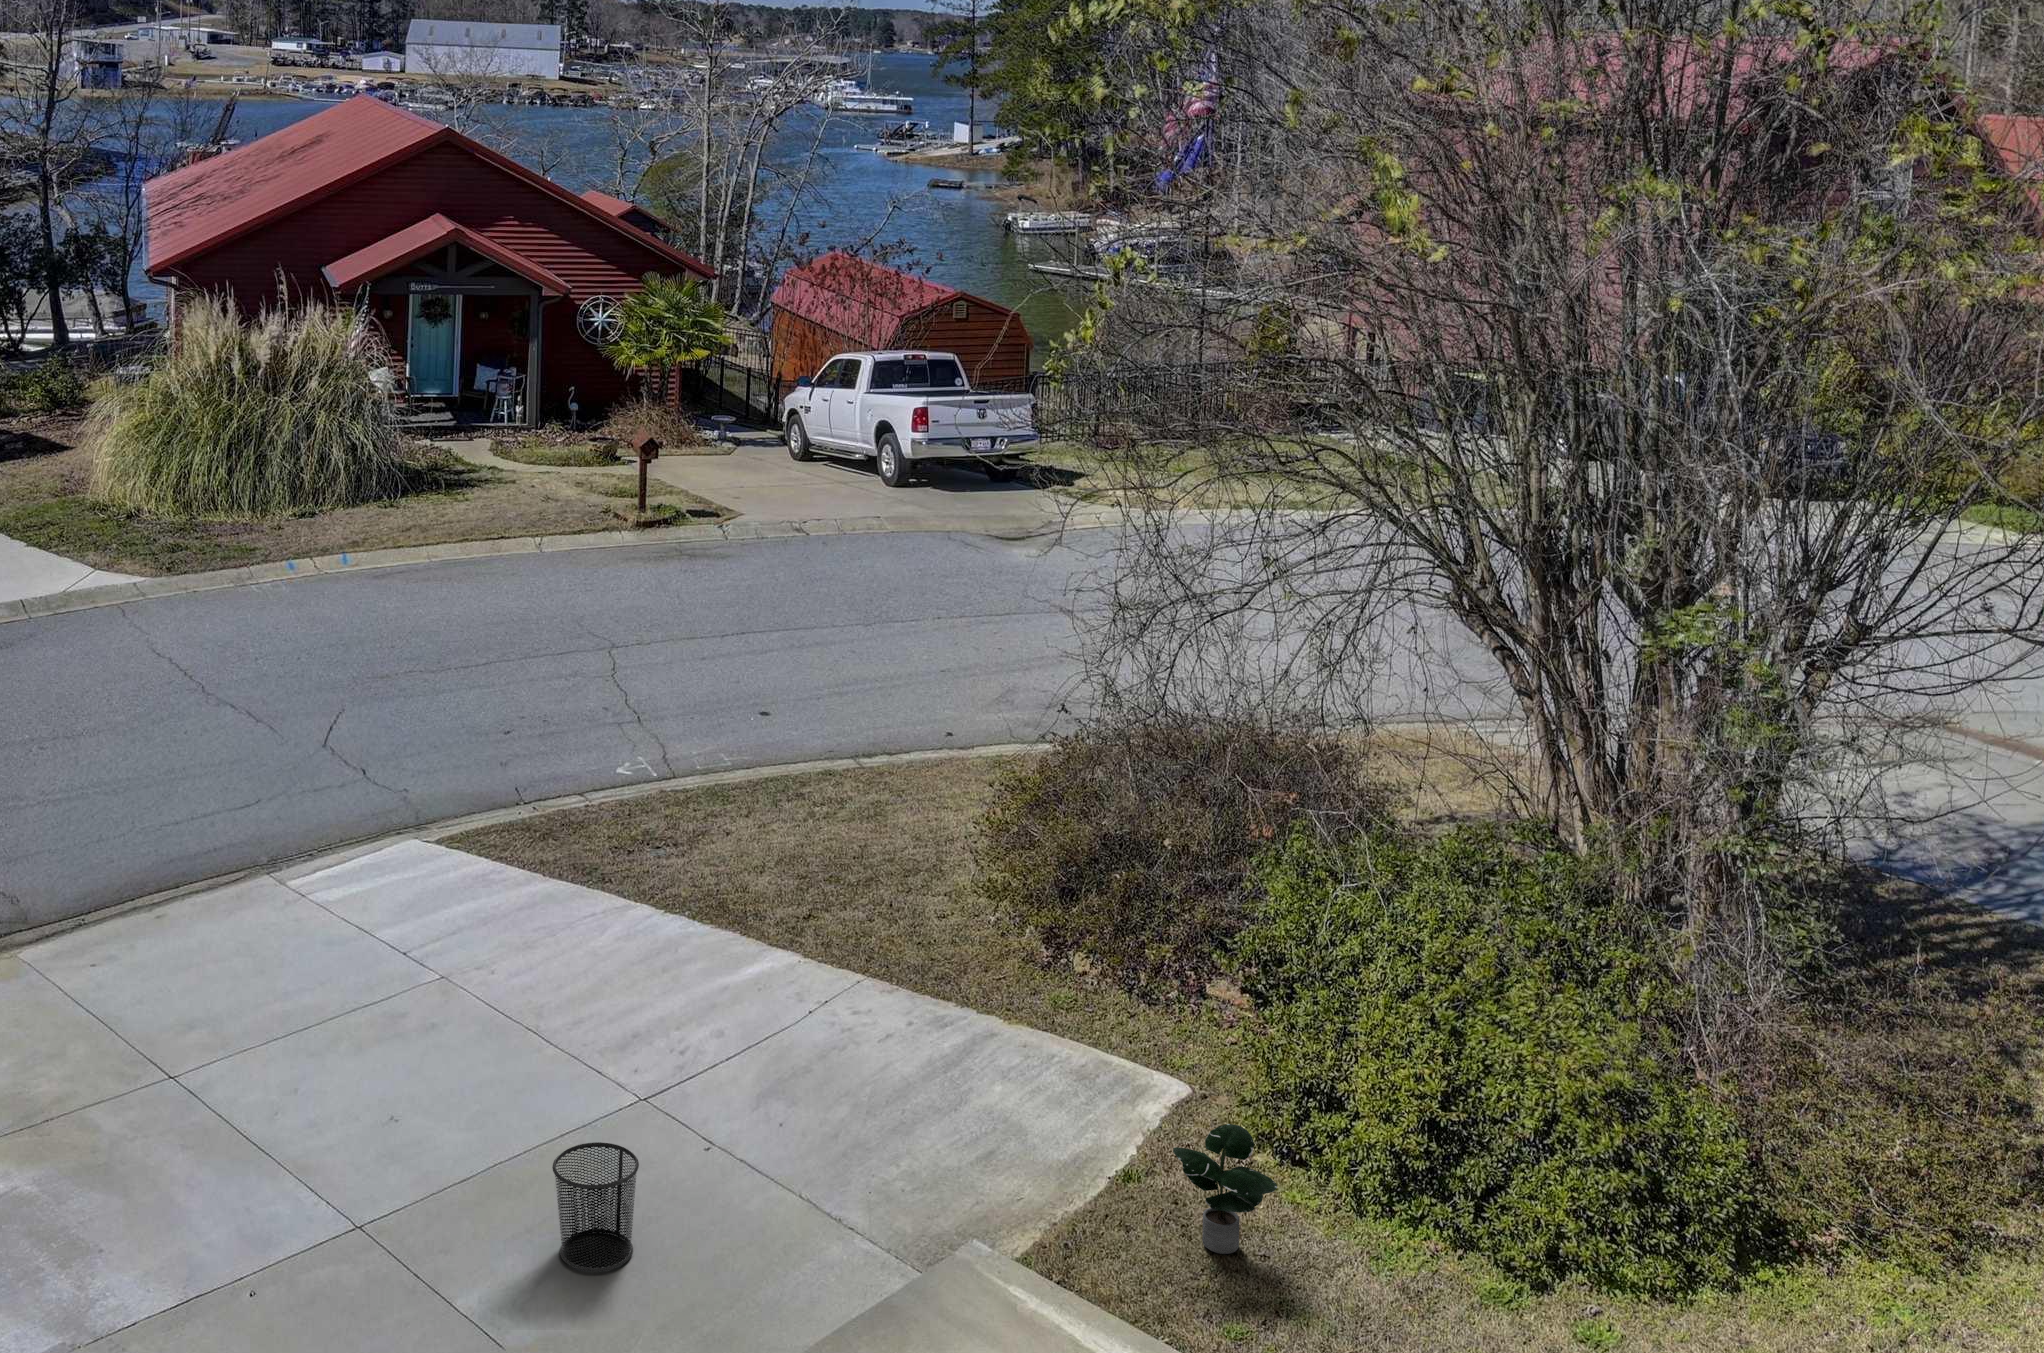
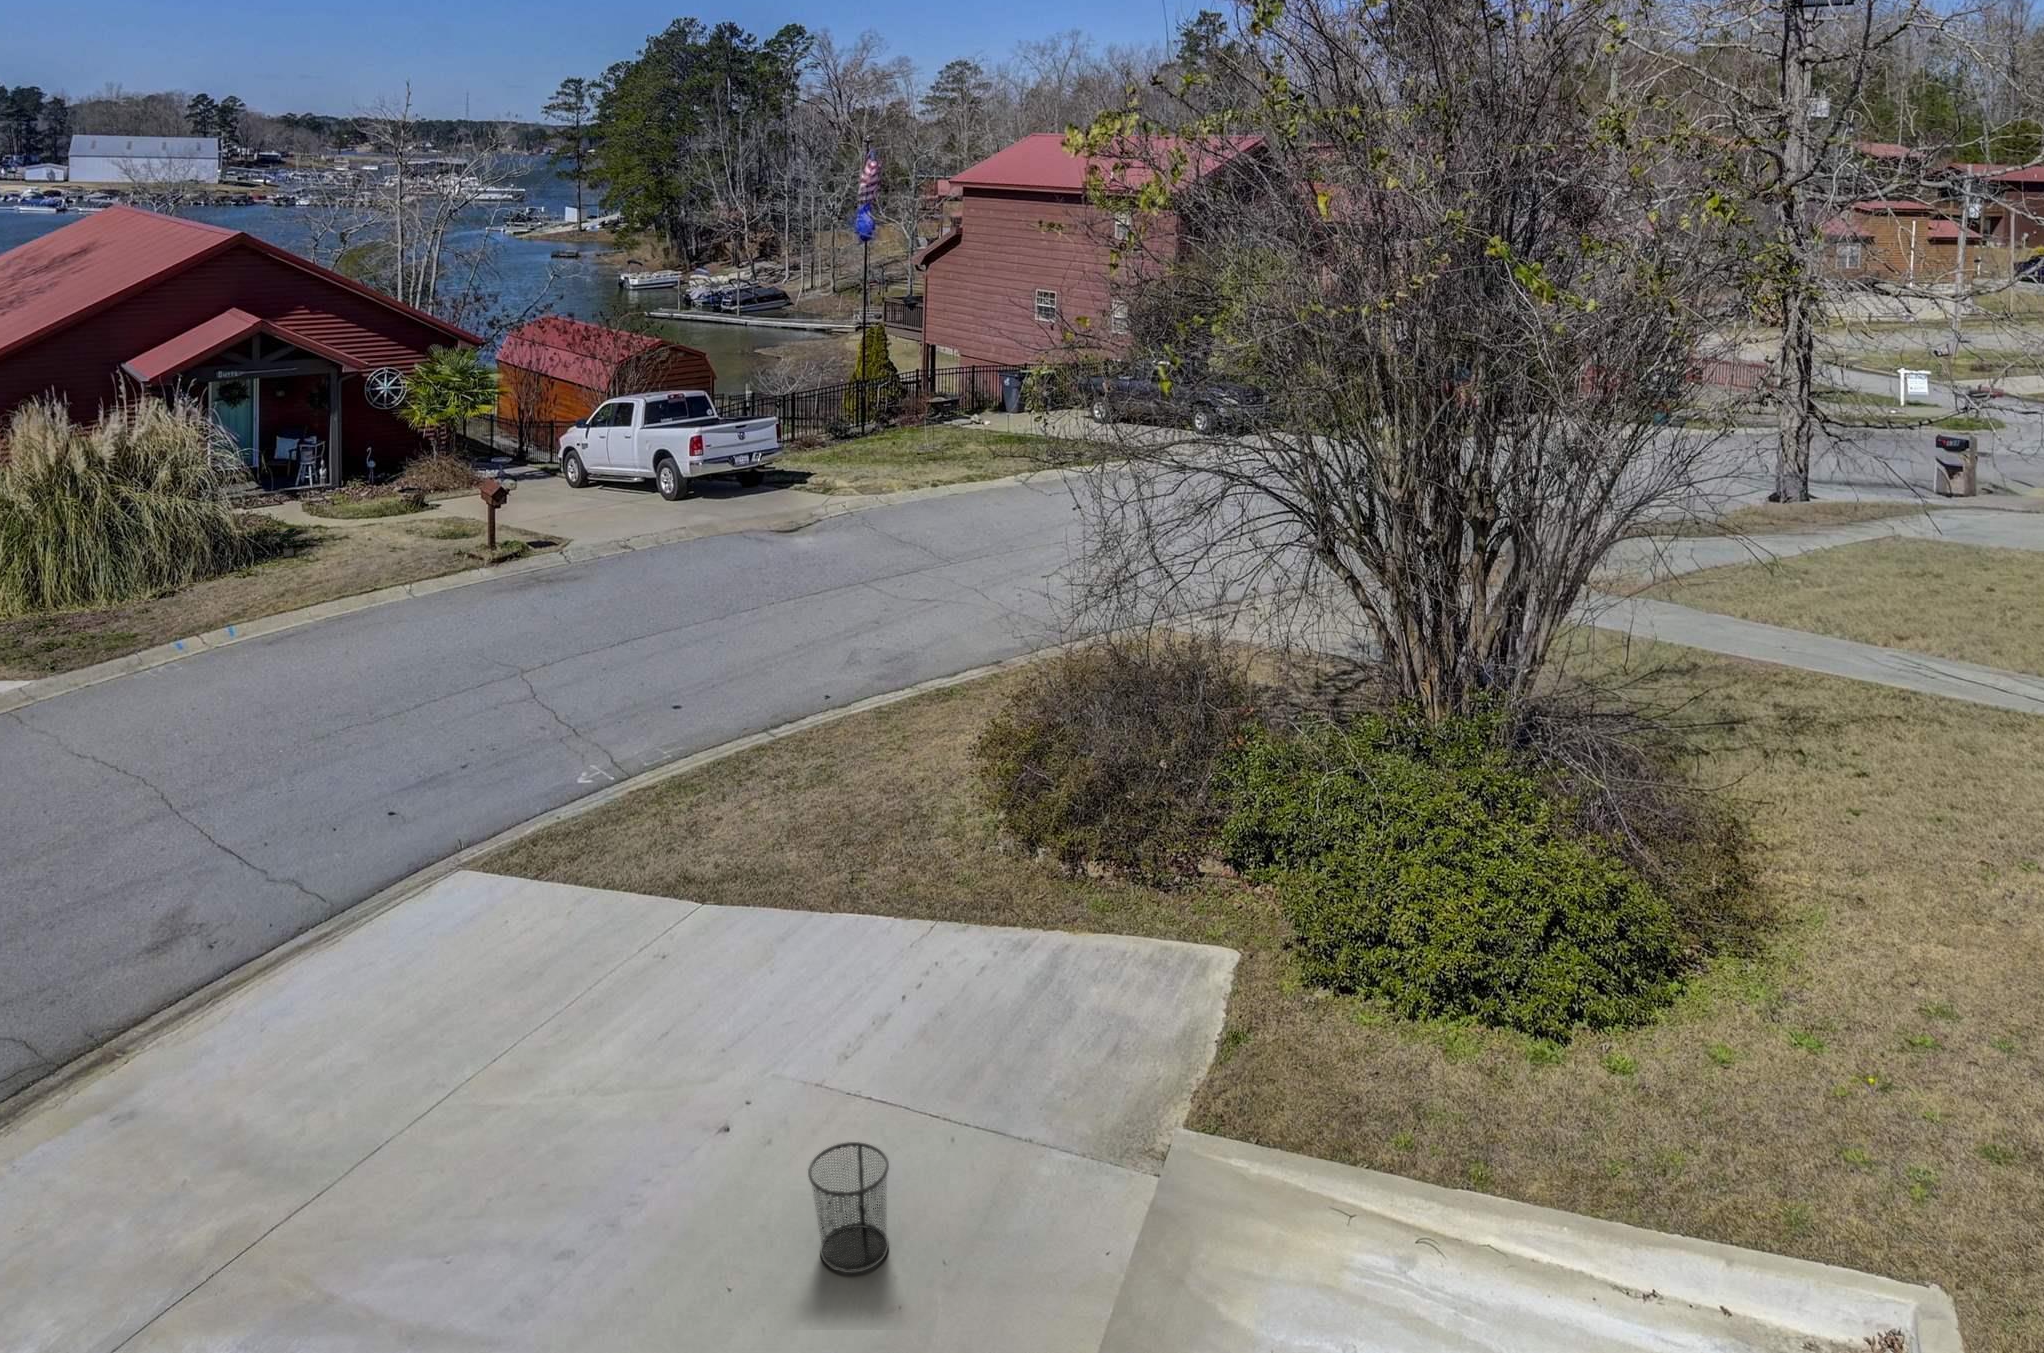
potted plant: present [1173,1124,1277,1254] -> present [274,528,298,557]

